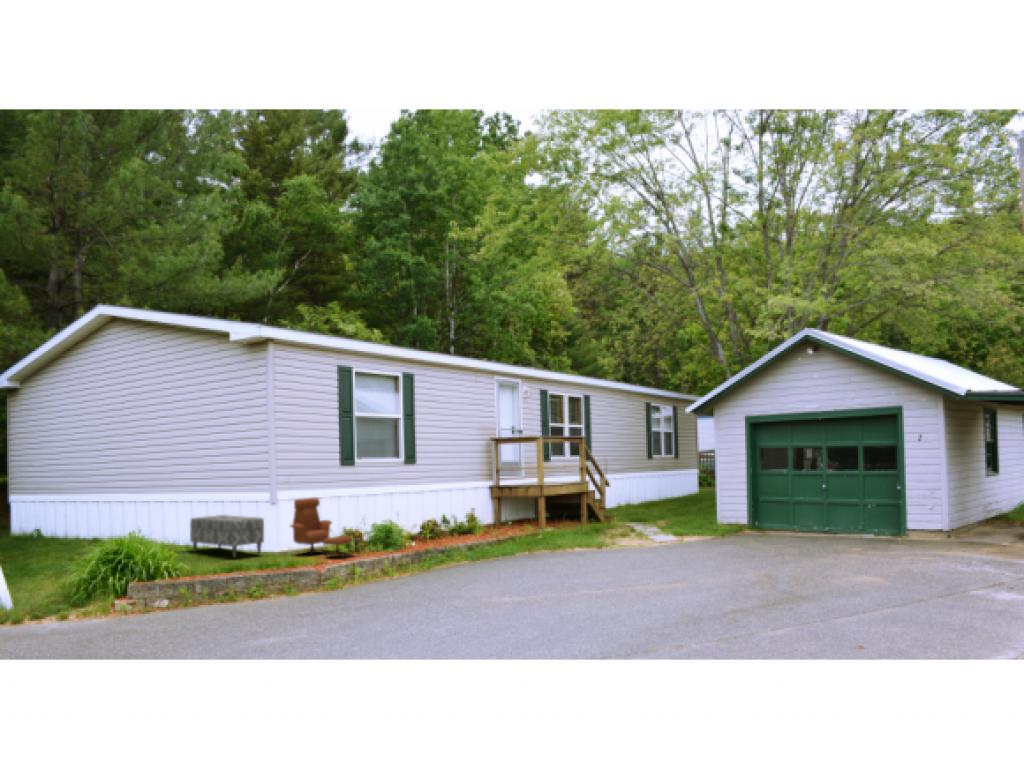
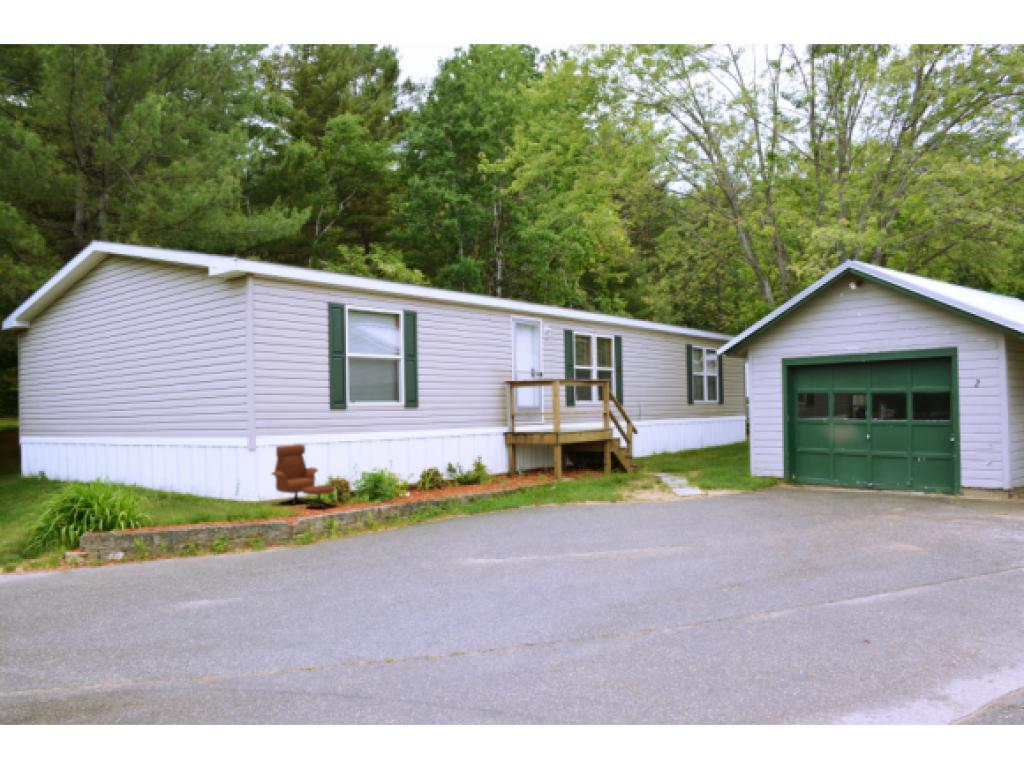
bench: present [190,515,264,558] -> none [174,460,245,506]

